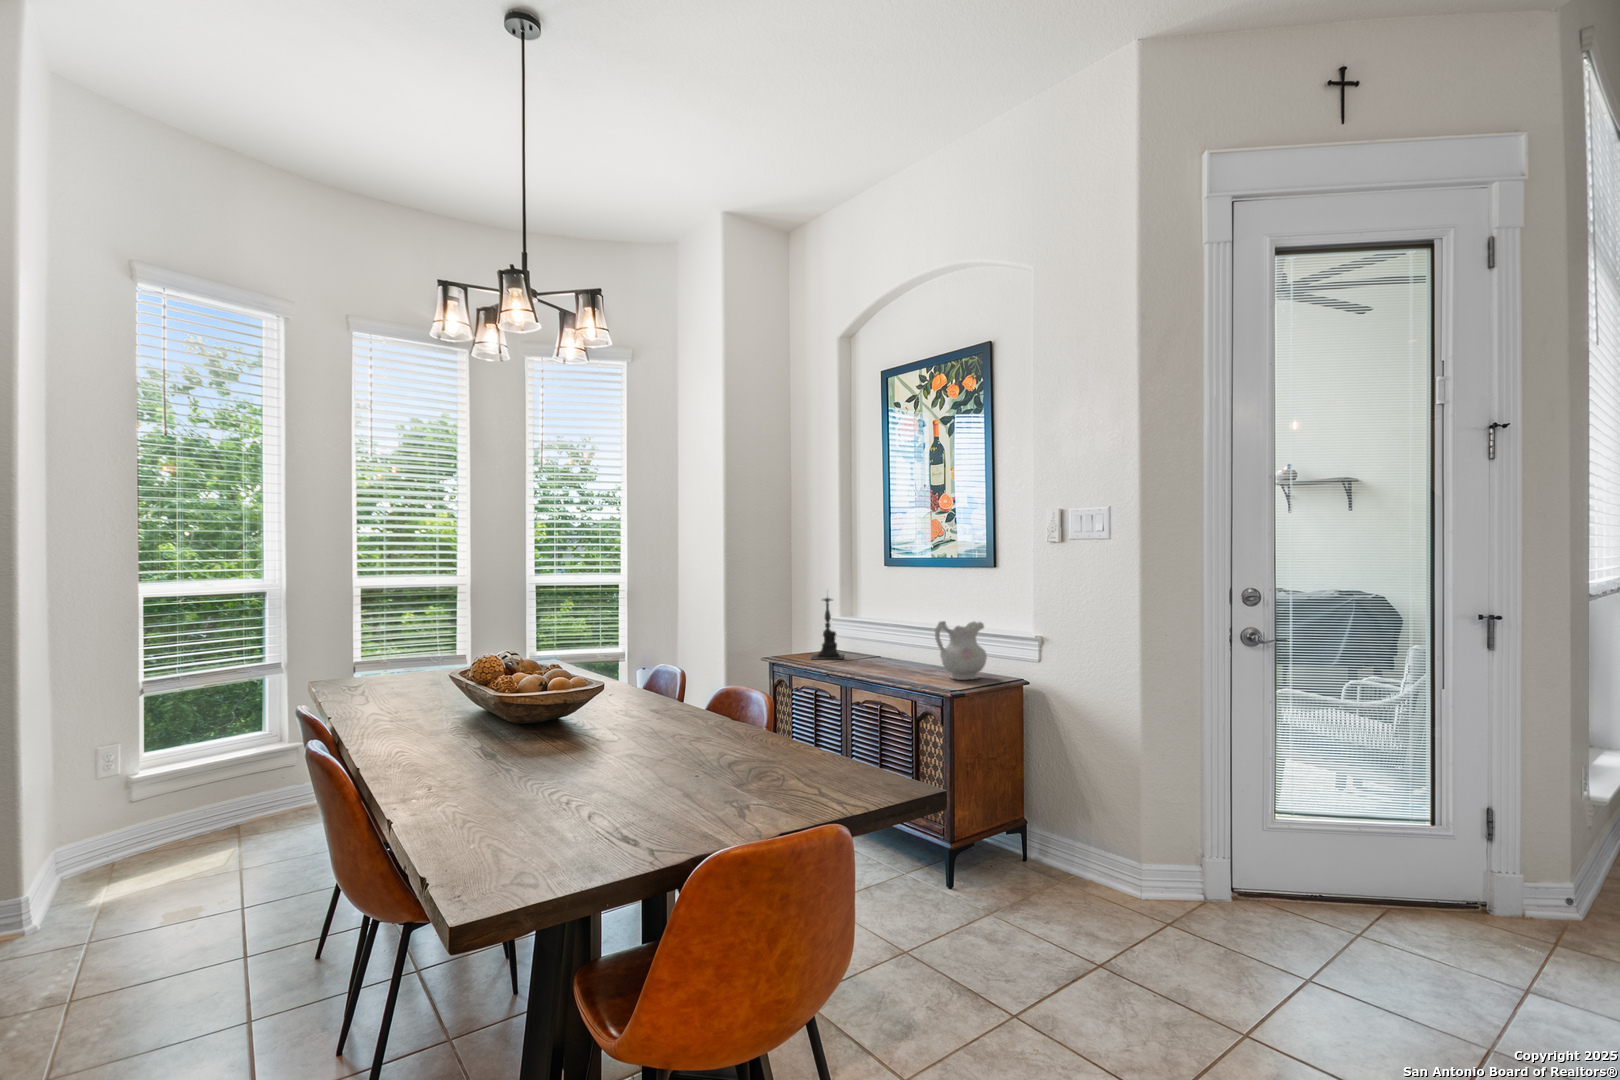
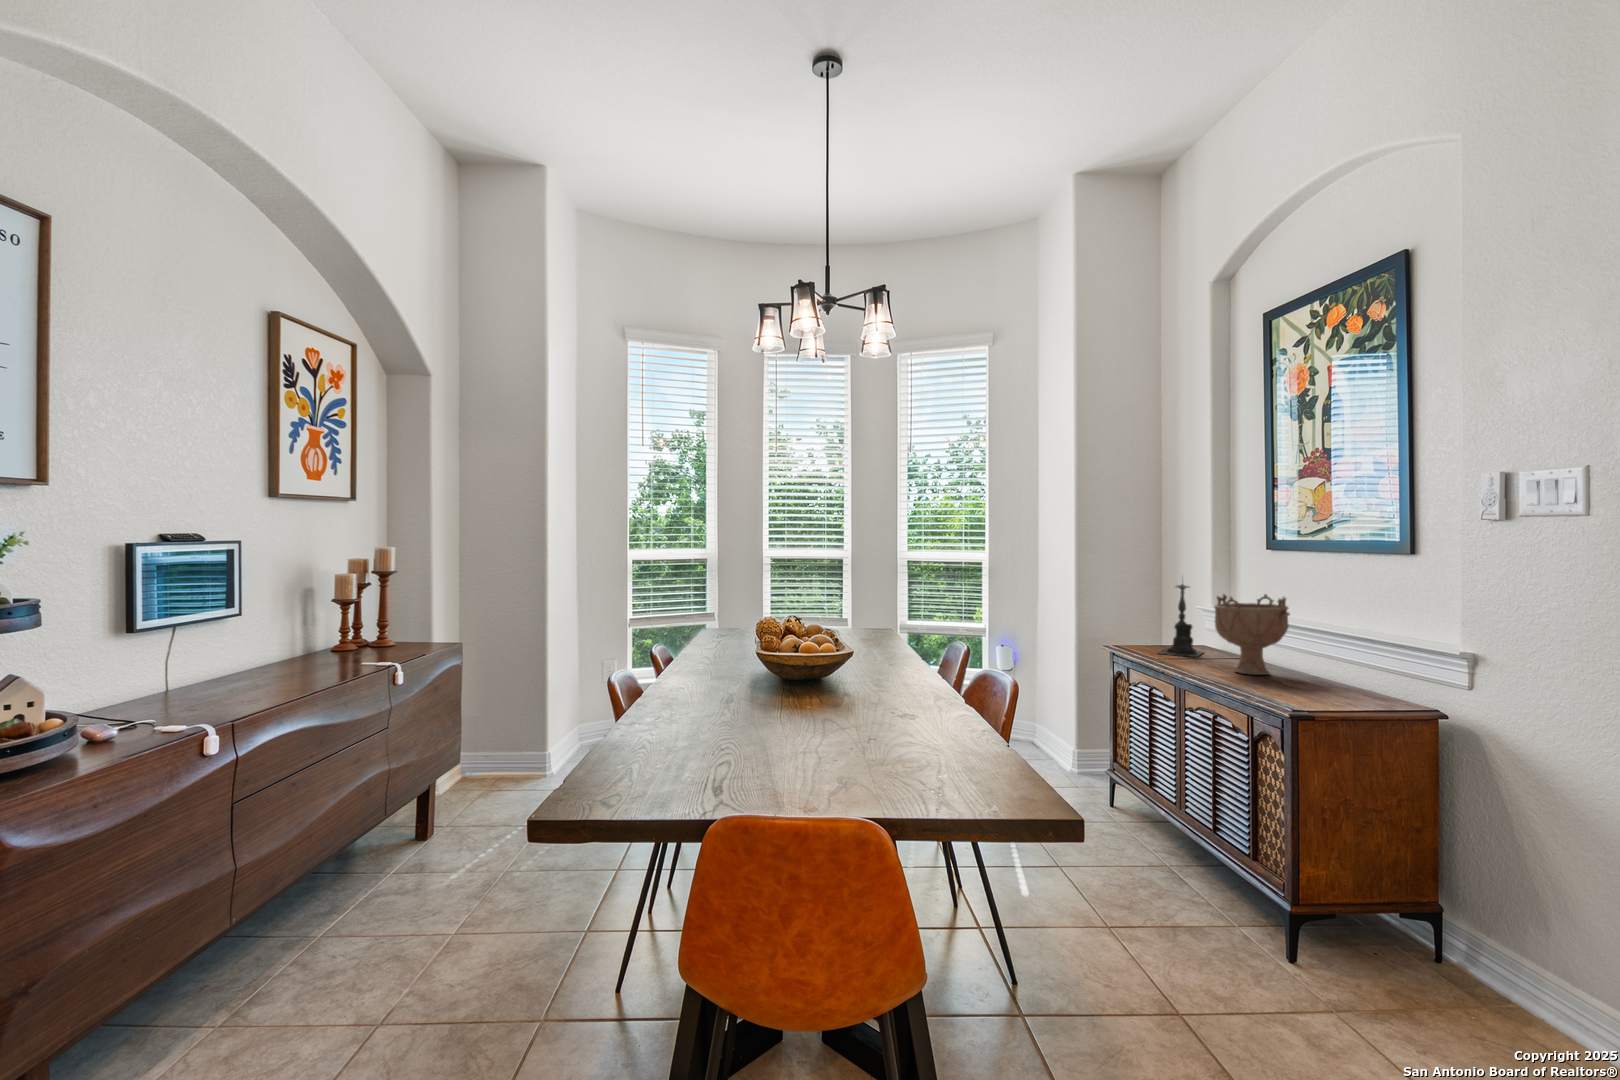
decorative bowl: none [863,602,921,669] -> present [1214,594,1290,675]
ceramic pitcher: present [935,621,987,680] -> none [1294,620,1374,700]

